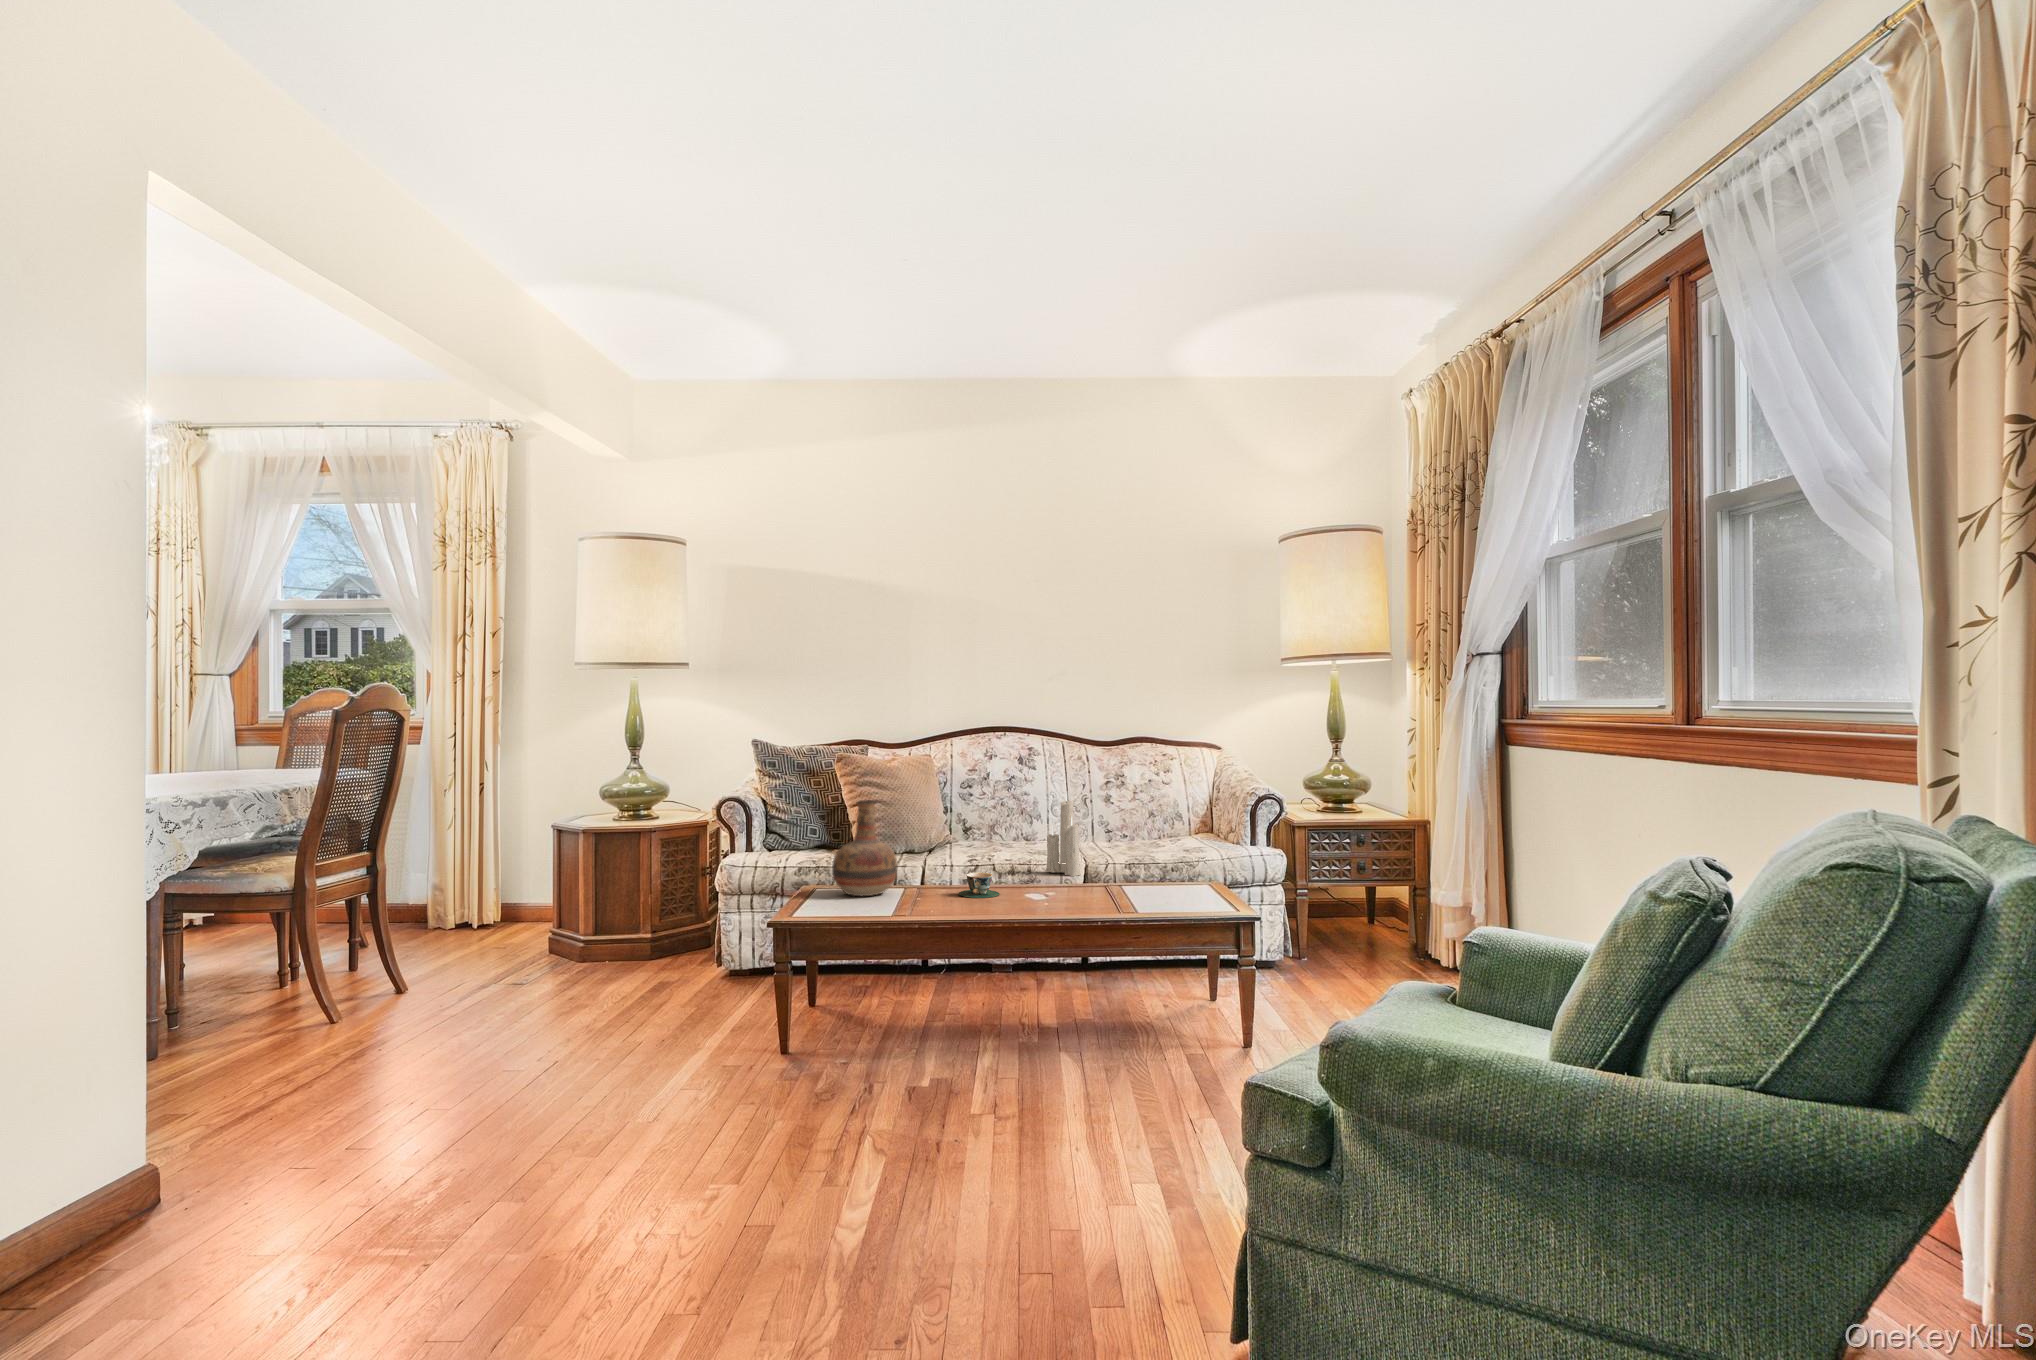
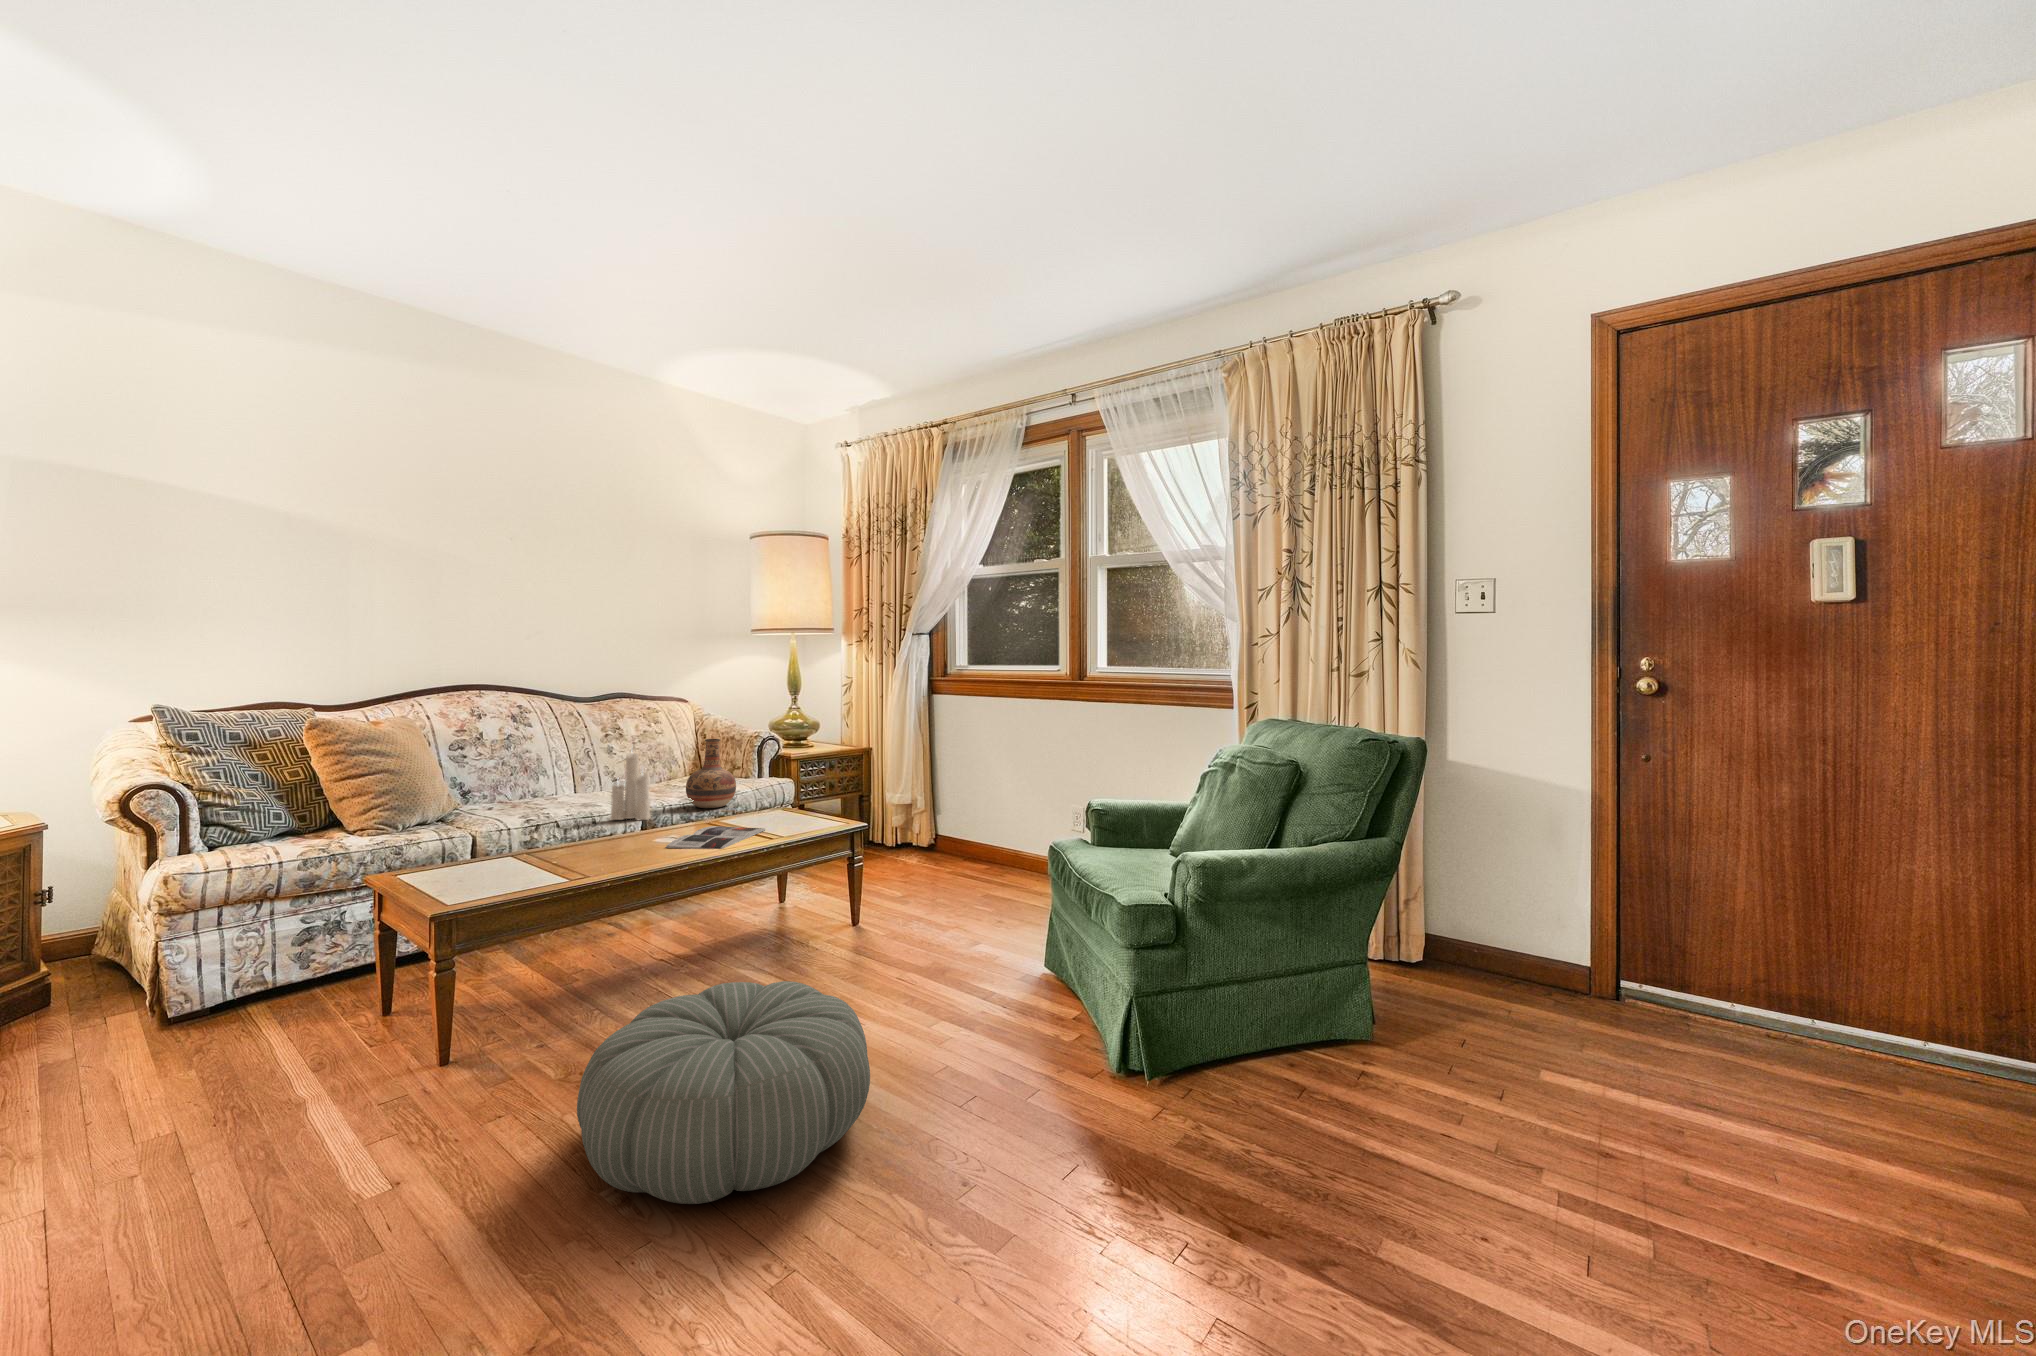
vase: present [832,800,897,896] -> present [686,739,736,808]
teacup: present [959,872,999,898] -> none [593,826,637,851]
magazine: none [1008,889,1131,913] -> present [666,826,766,849]
pouf: none [680,1039,968,1248] -> present [577,981,870,1204]

